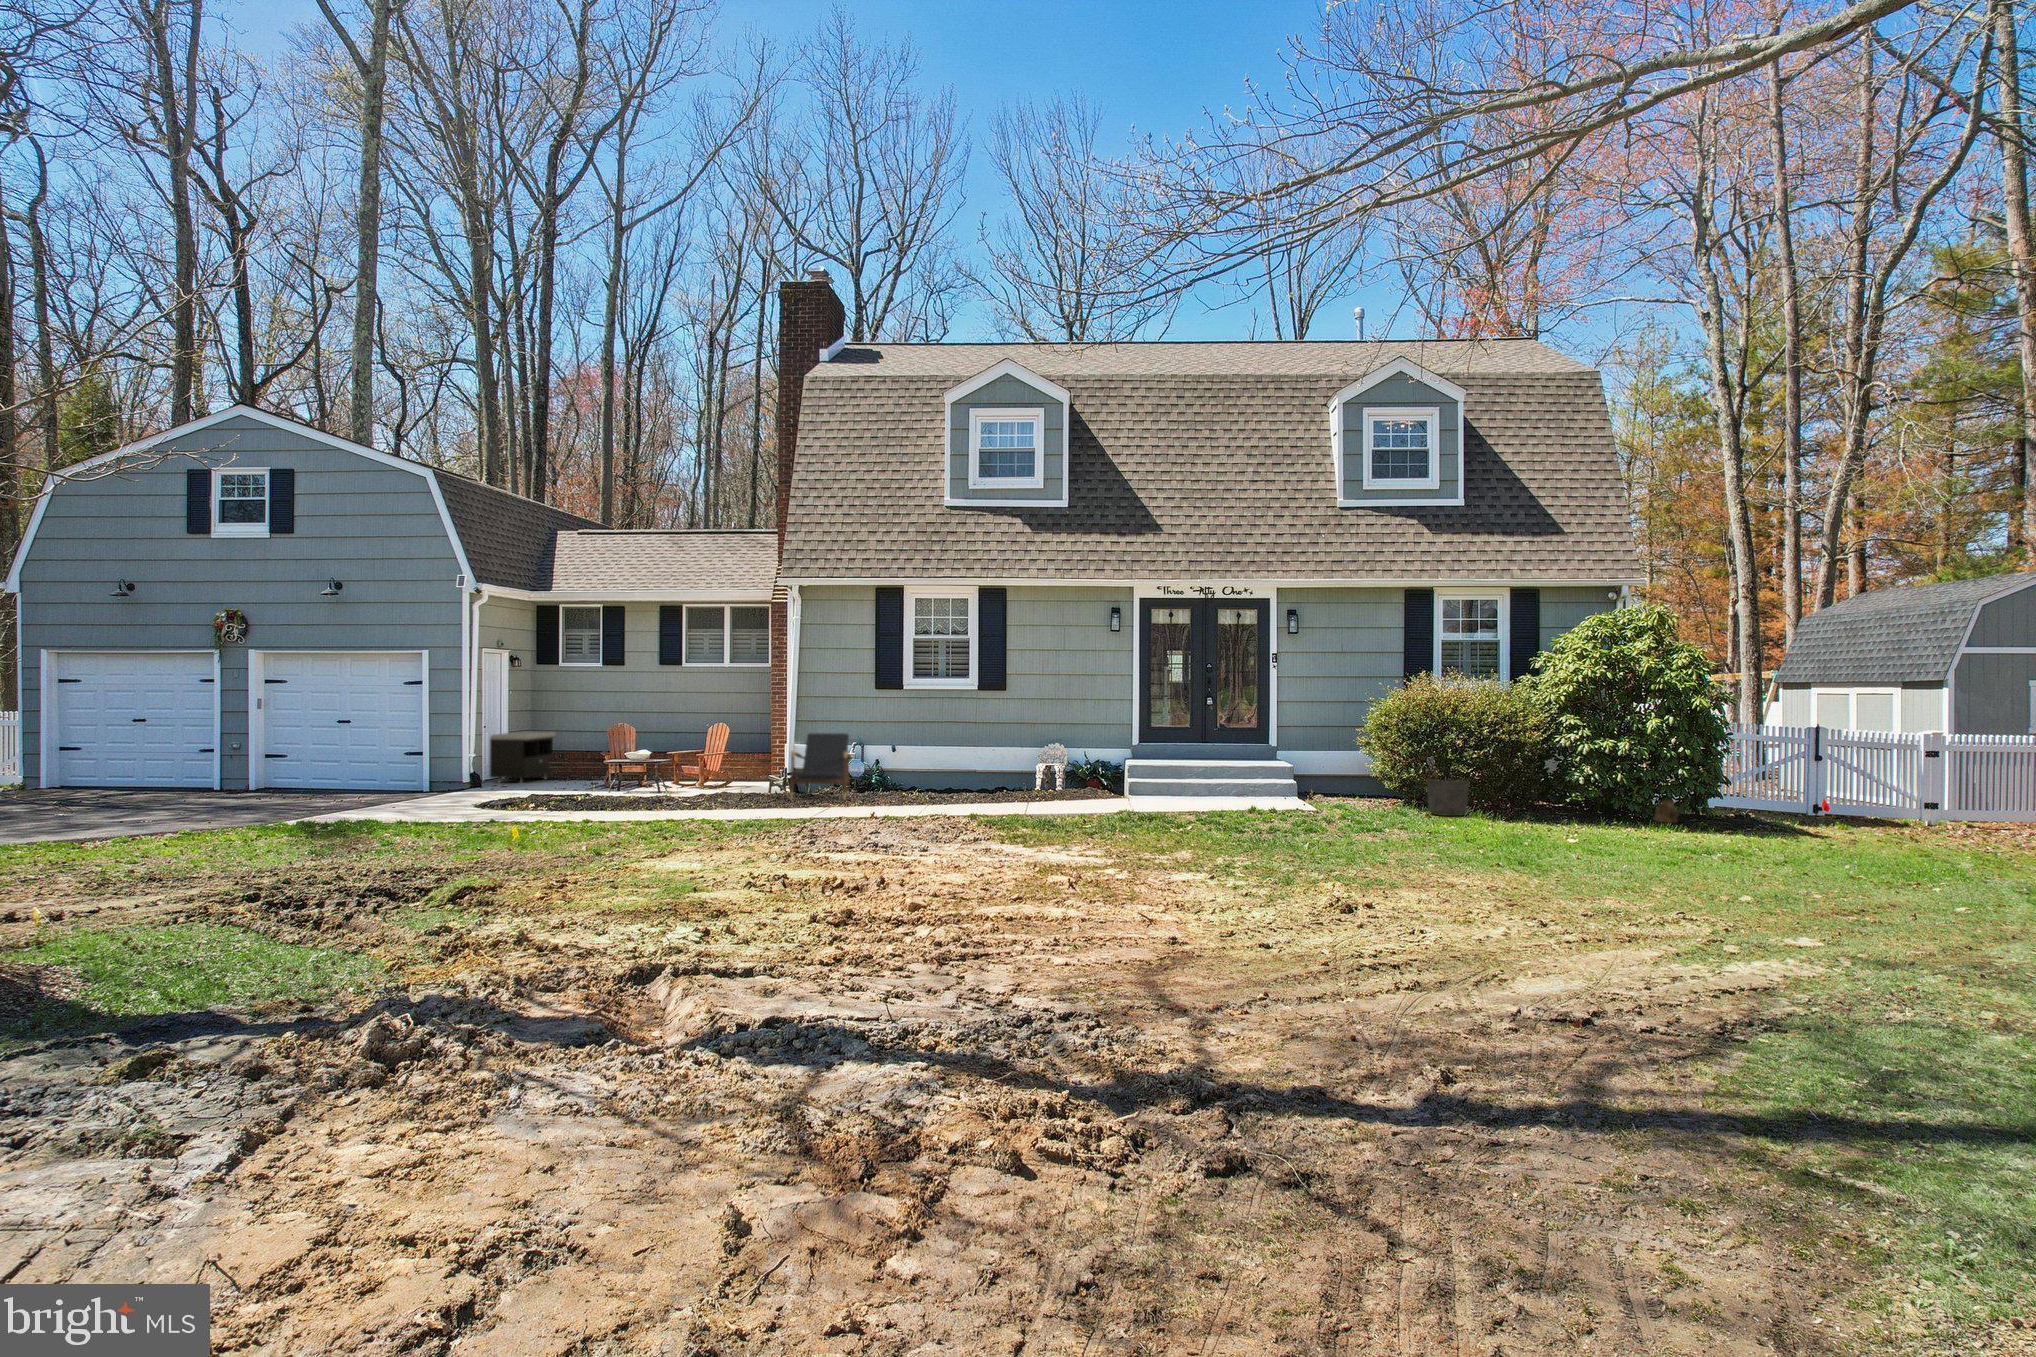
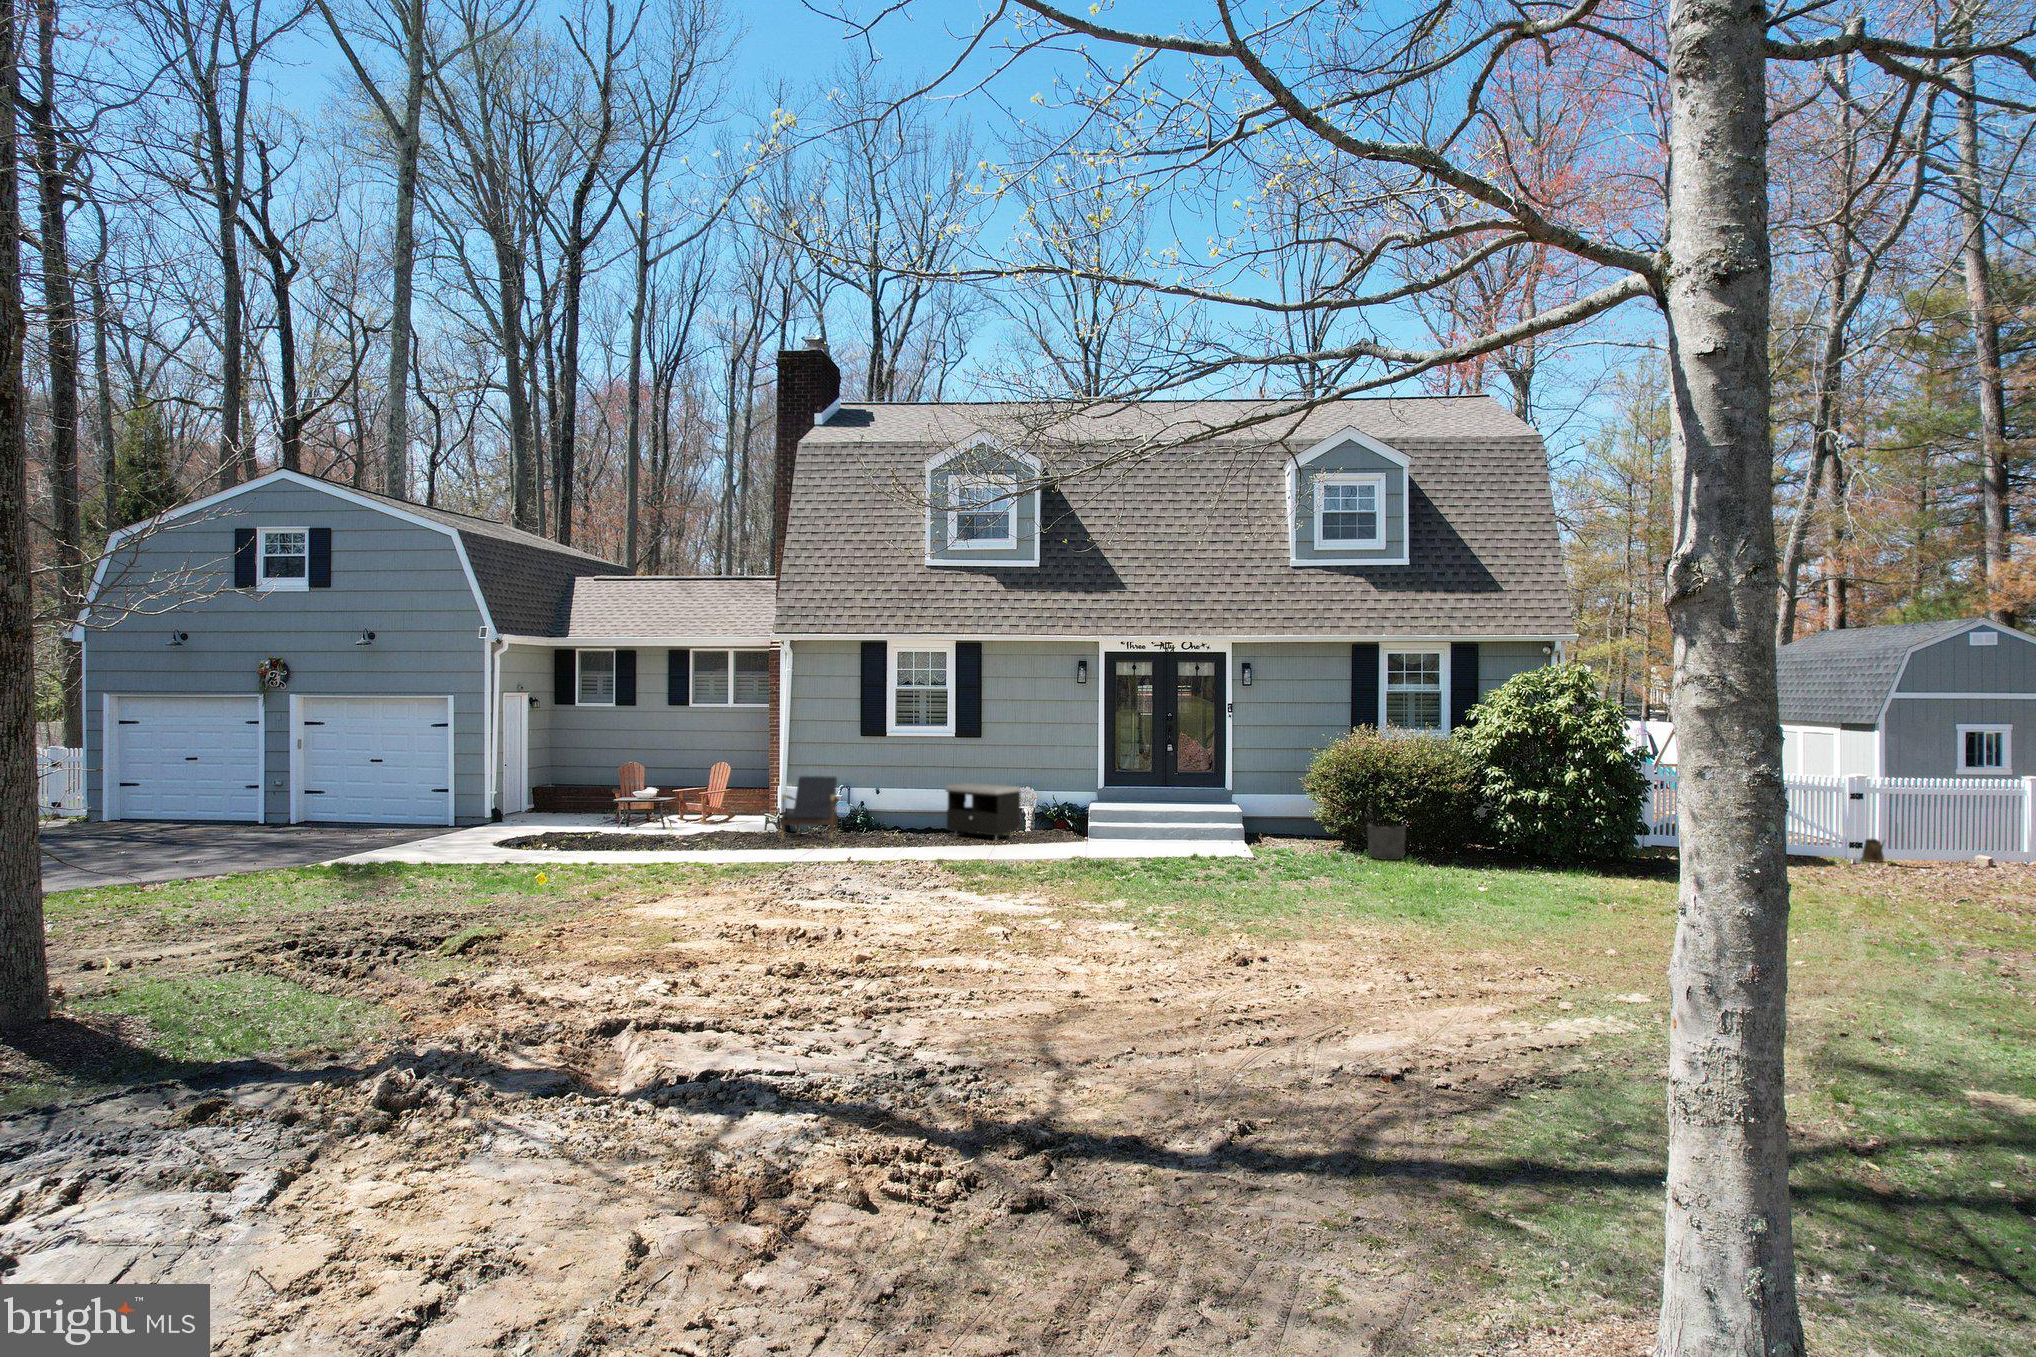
storage bench: present [489,732,556,782] -> present [946,783,1021,839]
watering can: present [1654,798,1690,823] -> present [1862,839,1885,862]

